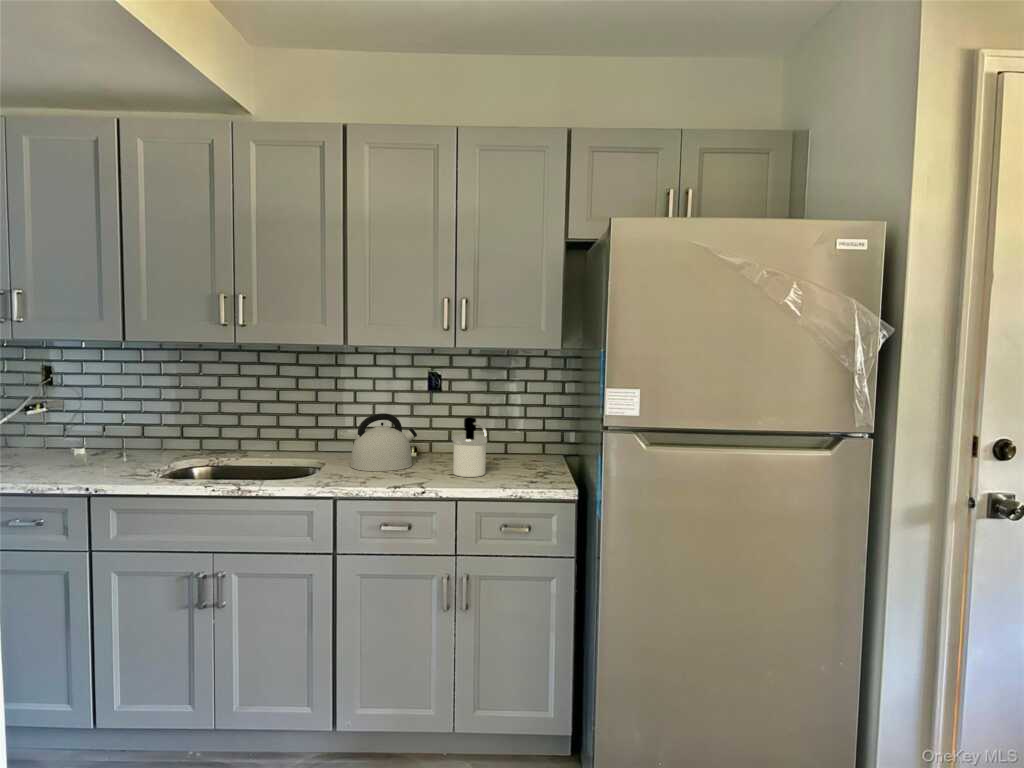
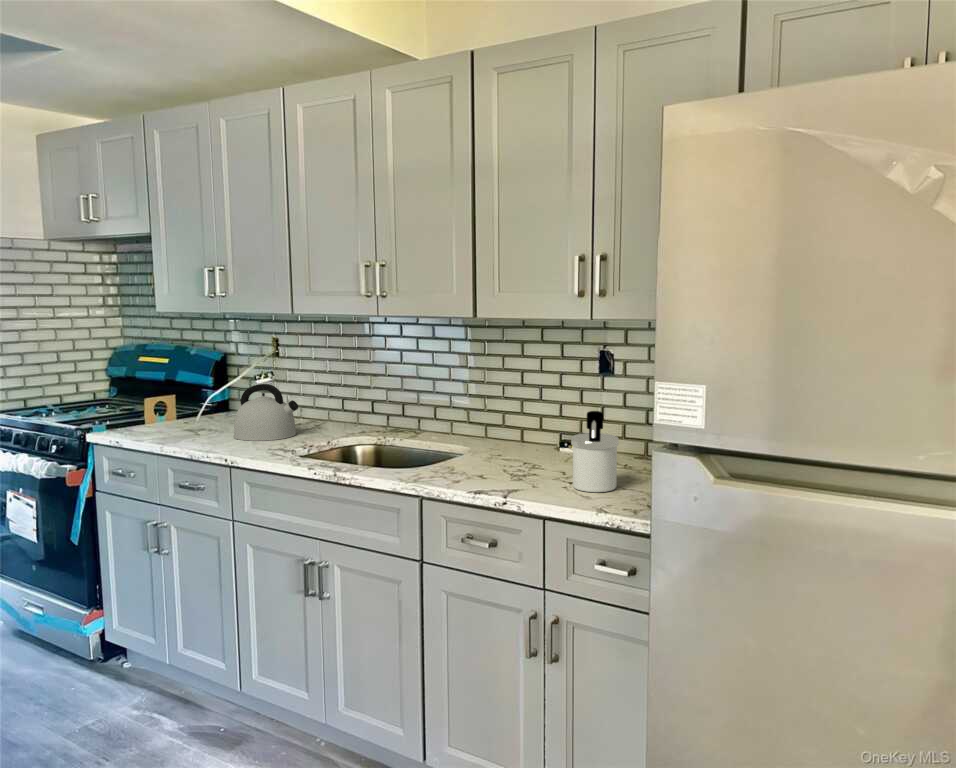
kettle: present [350,413,417,471] -> present [234,384,298,441]

